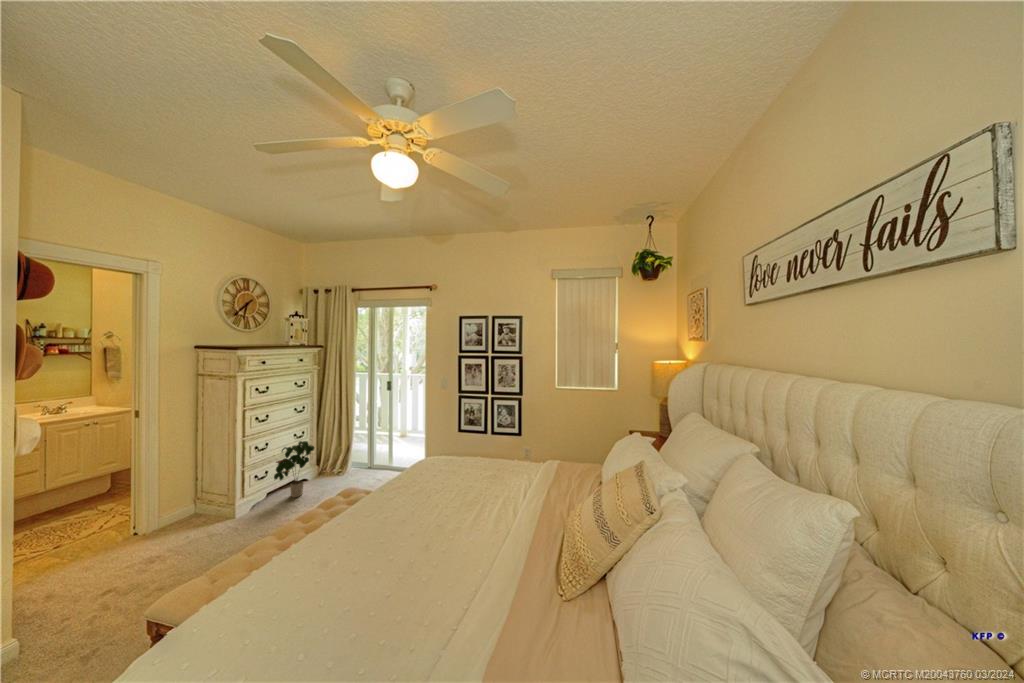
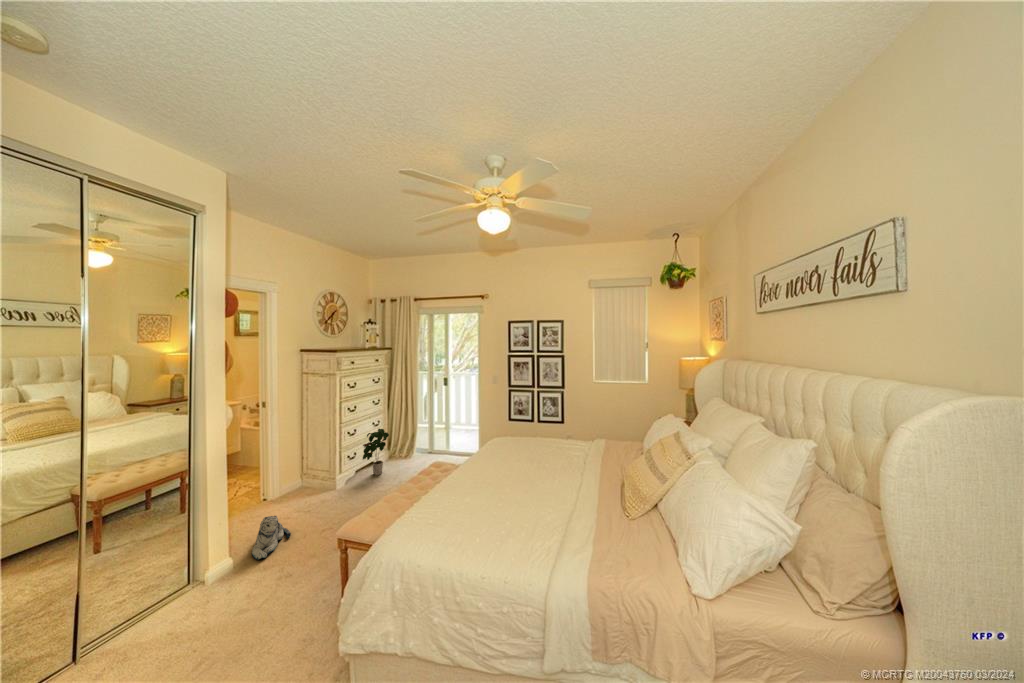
plush toy: none [61,569,138,637] -> present [252,516,291,560]

